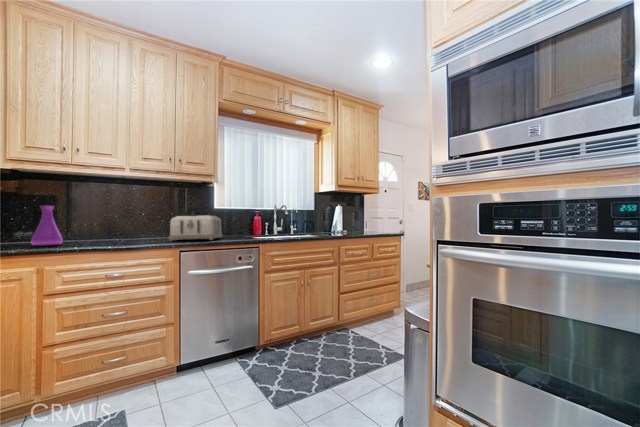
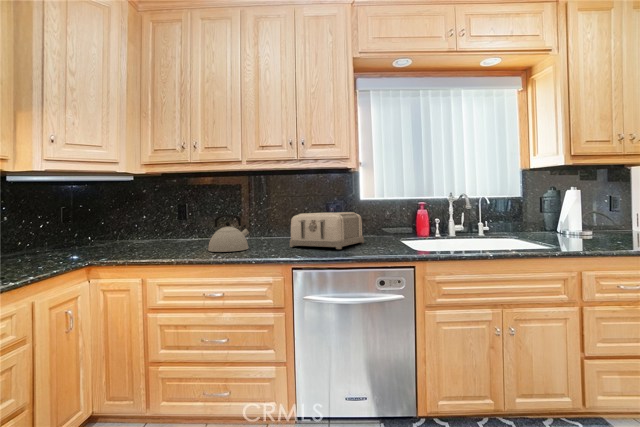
vase: present [31,206,63,246] -> none [157,203,186,248]
kettle: none [96,216,134,245] -> present [208,215,250,252]

